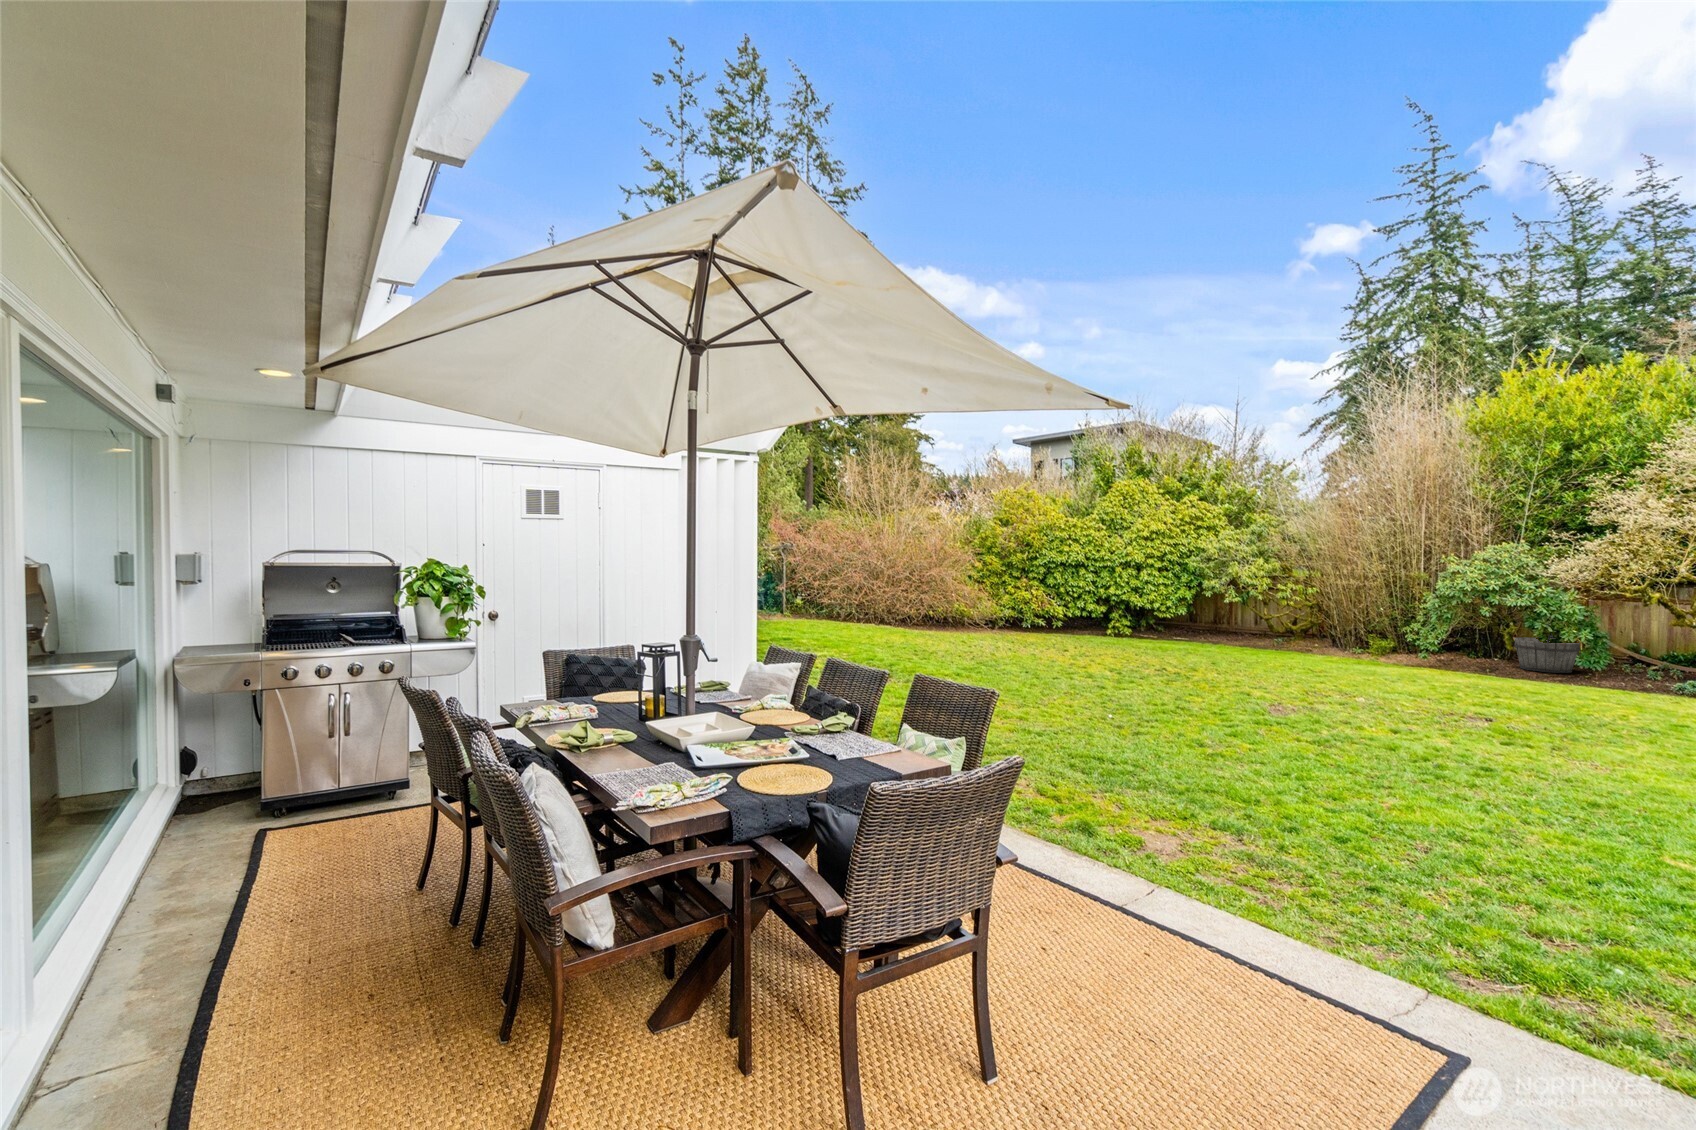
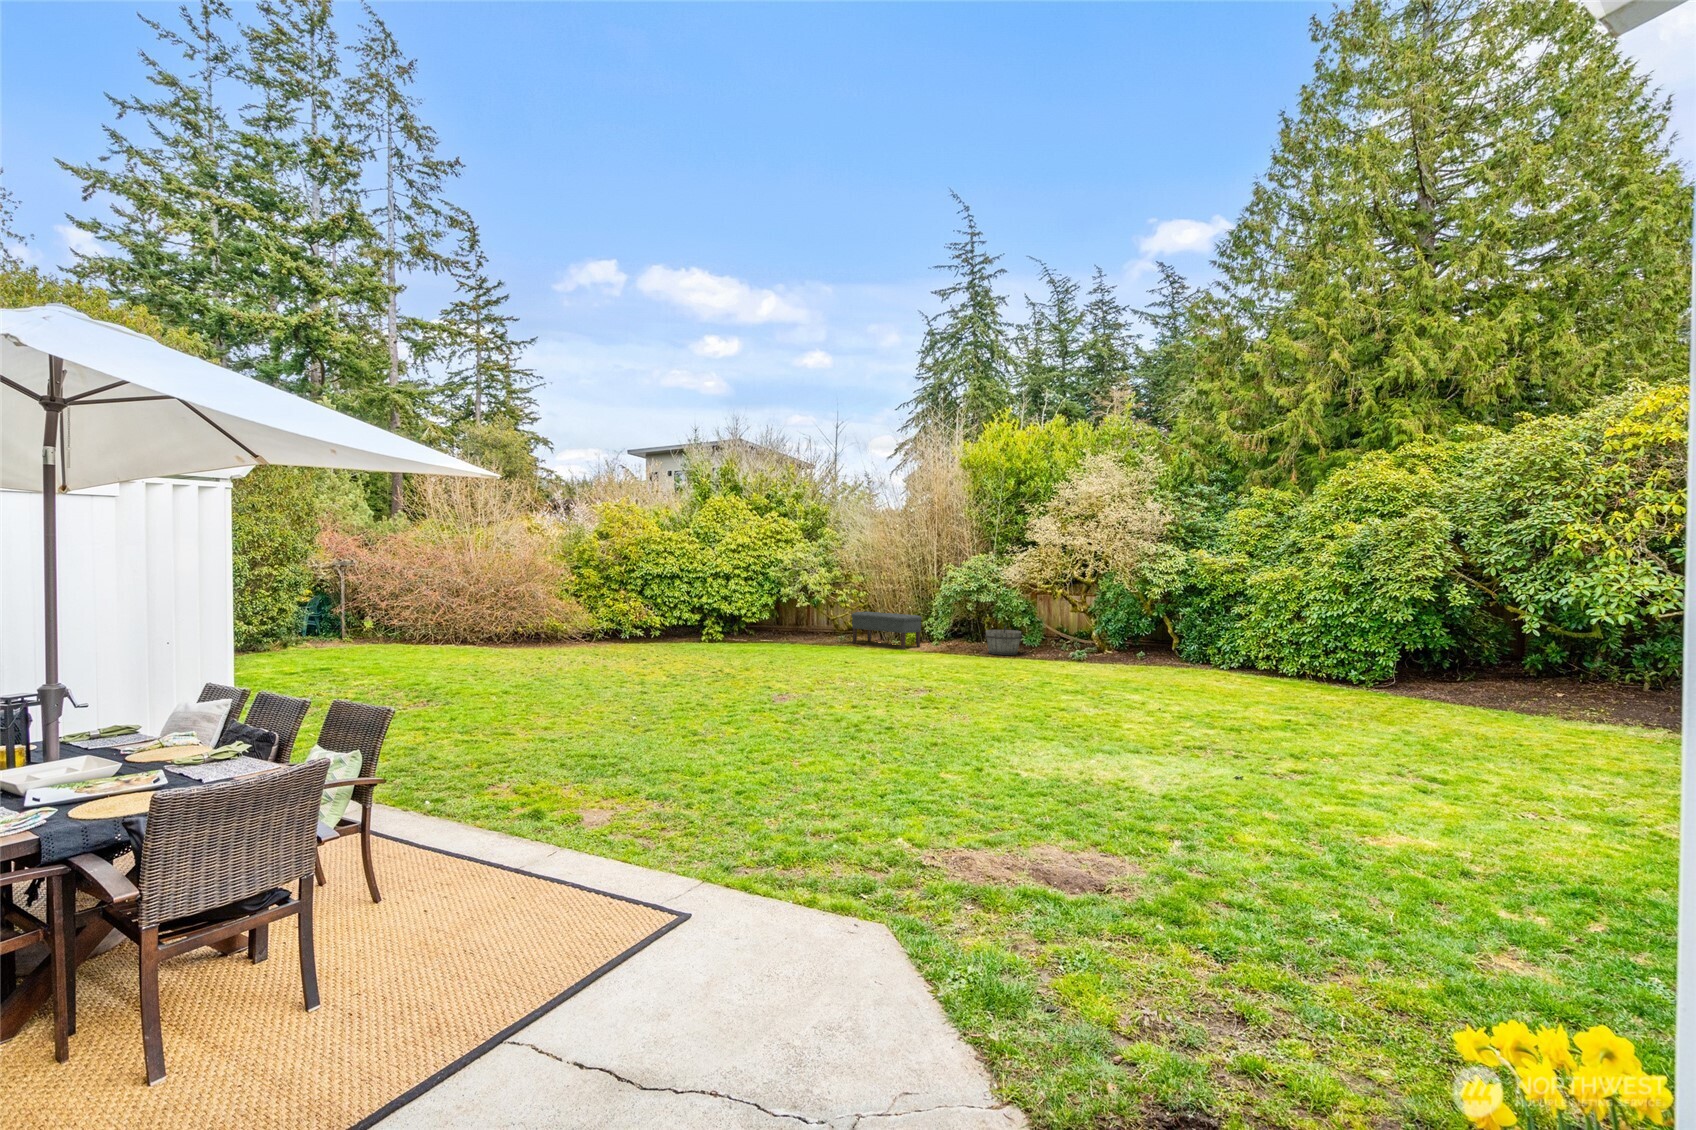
bench: none [1298,609,1404,656] -> present [851,612,922,649]

